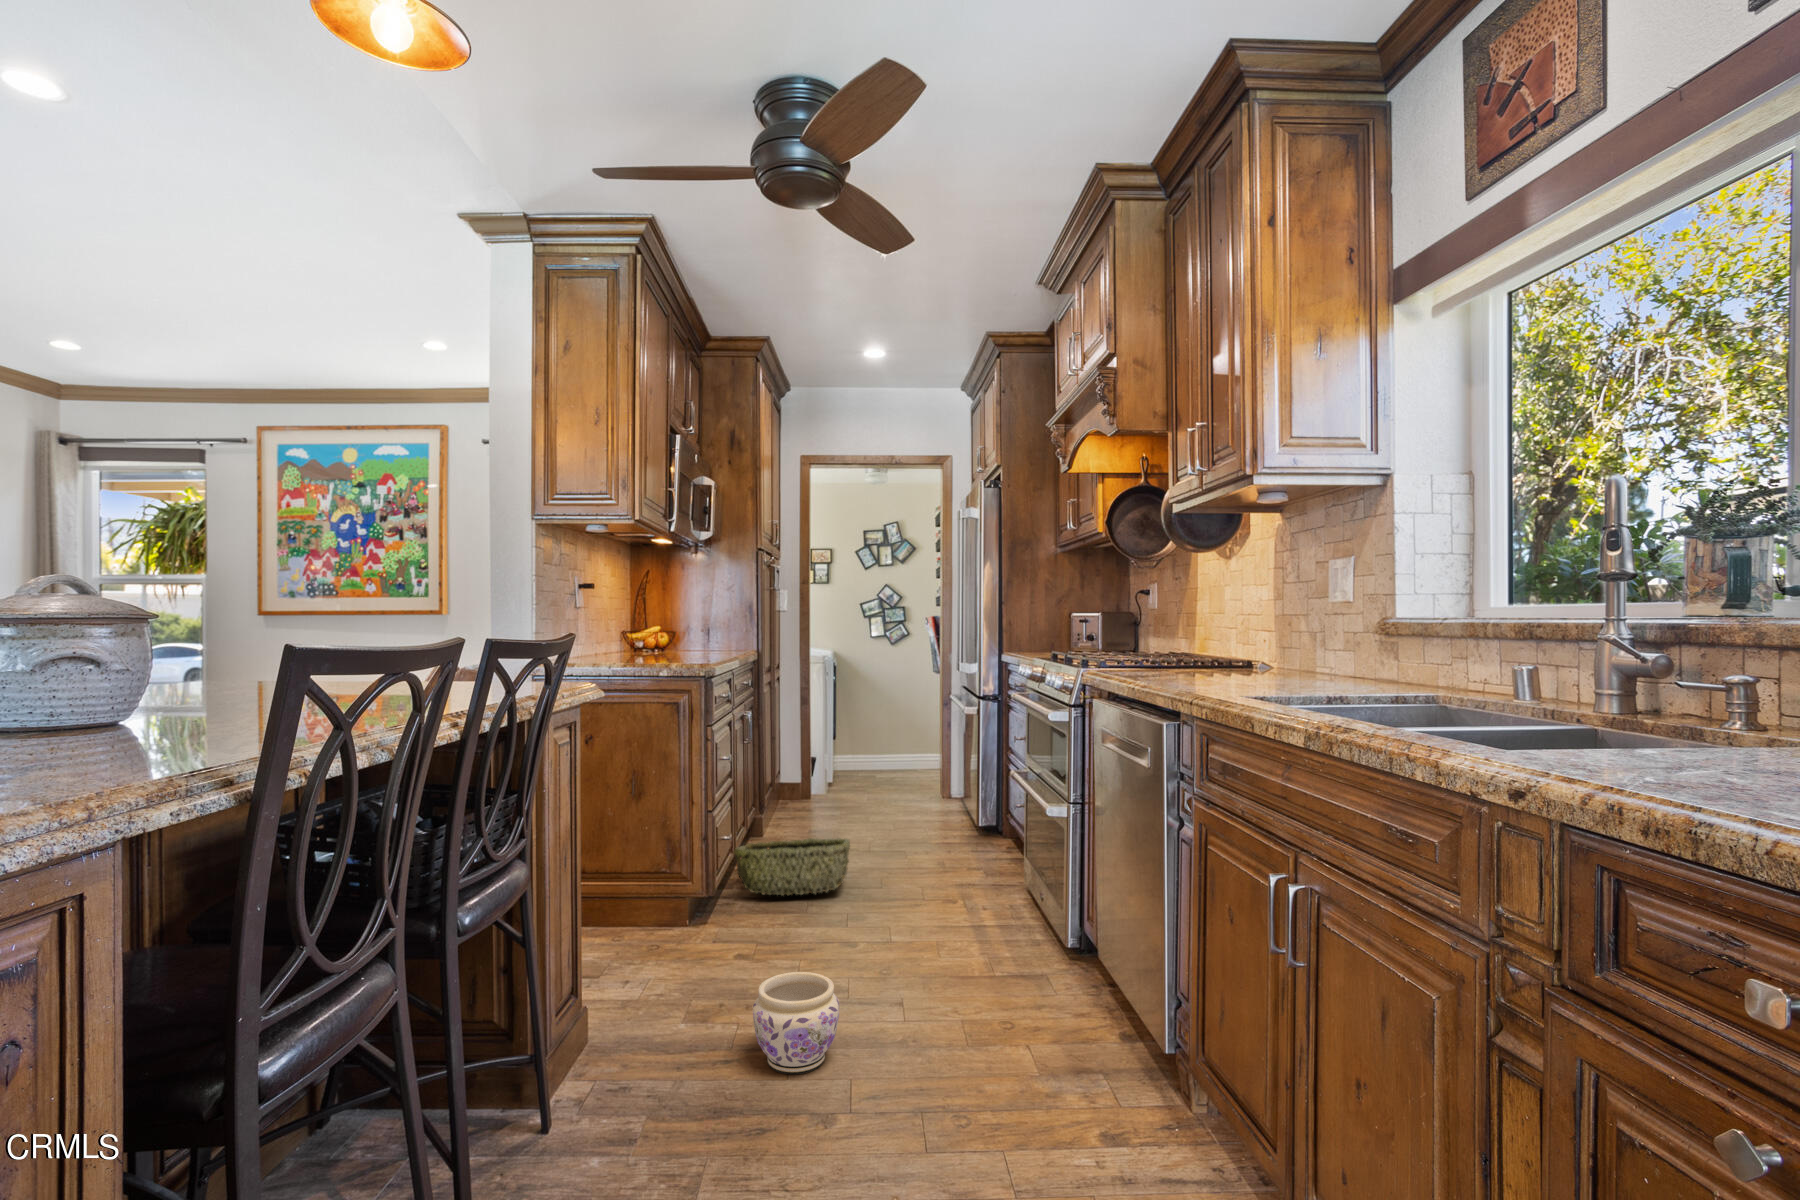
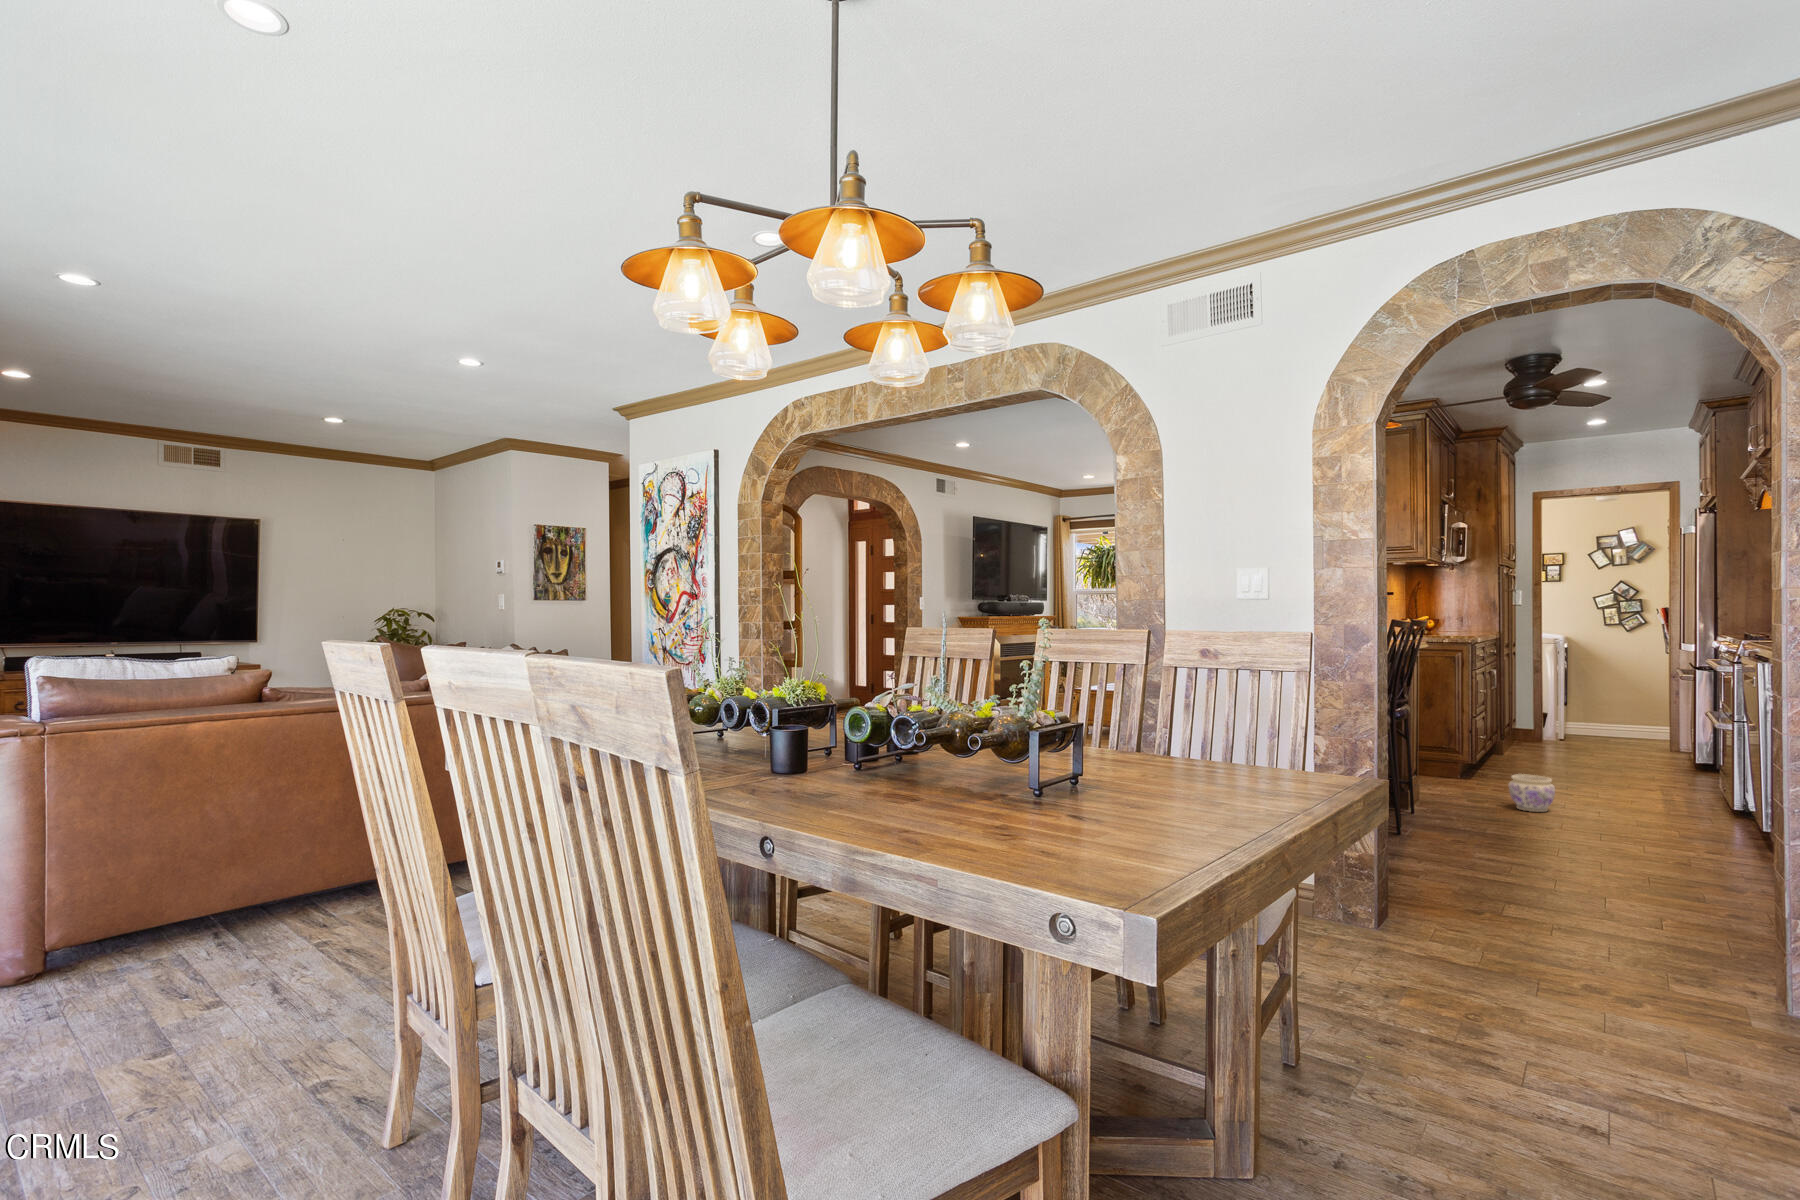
woven basket: present [733,838,850,895] -> none [1488,742,1571,775]

